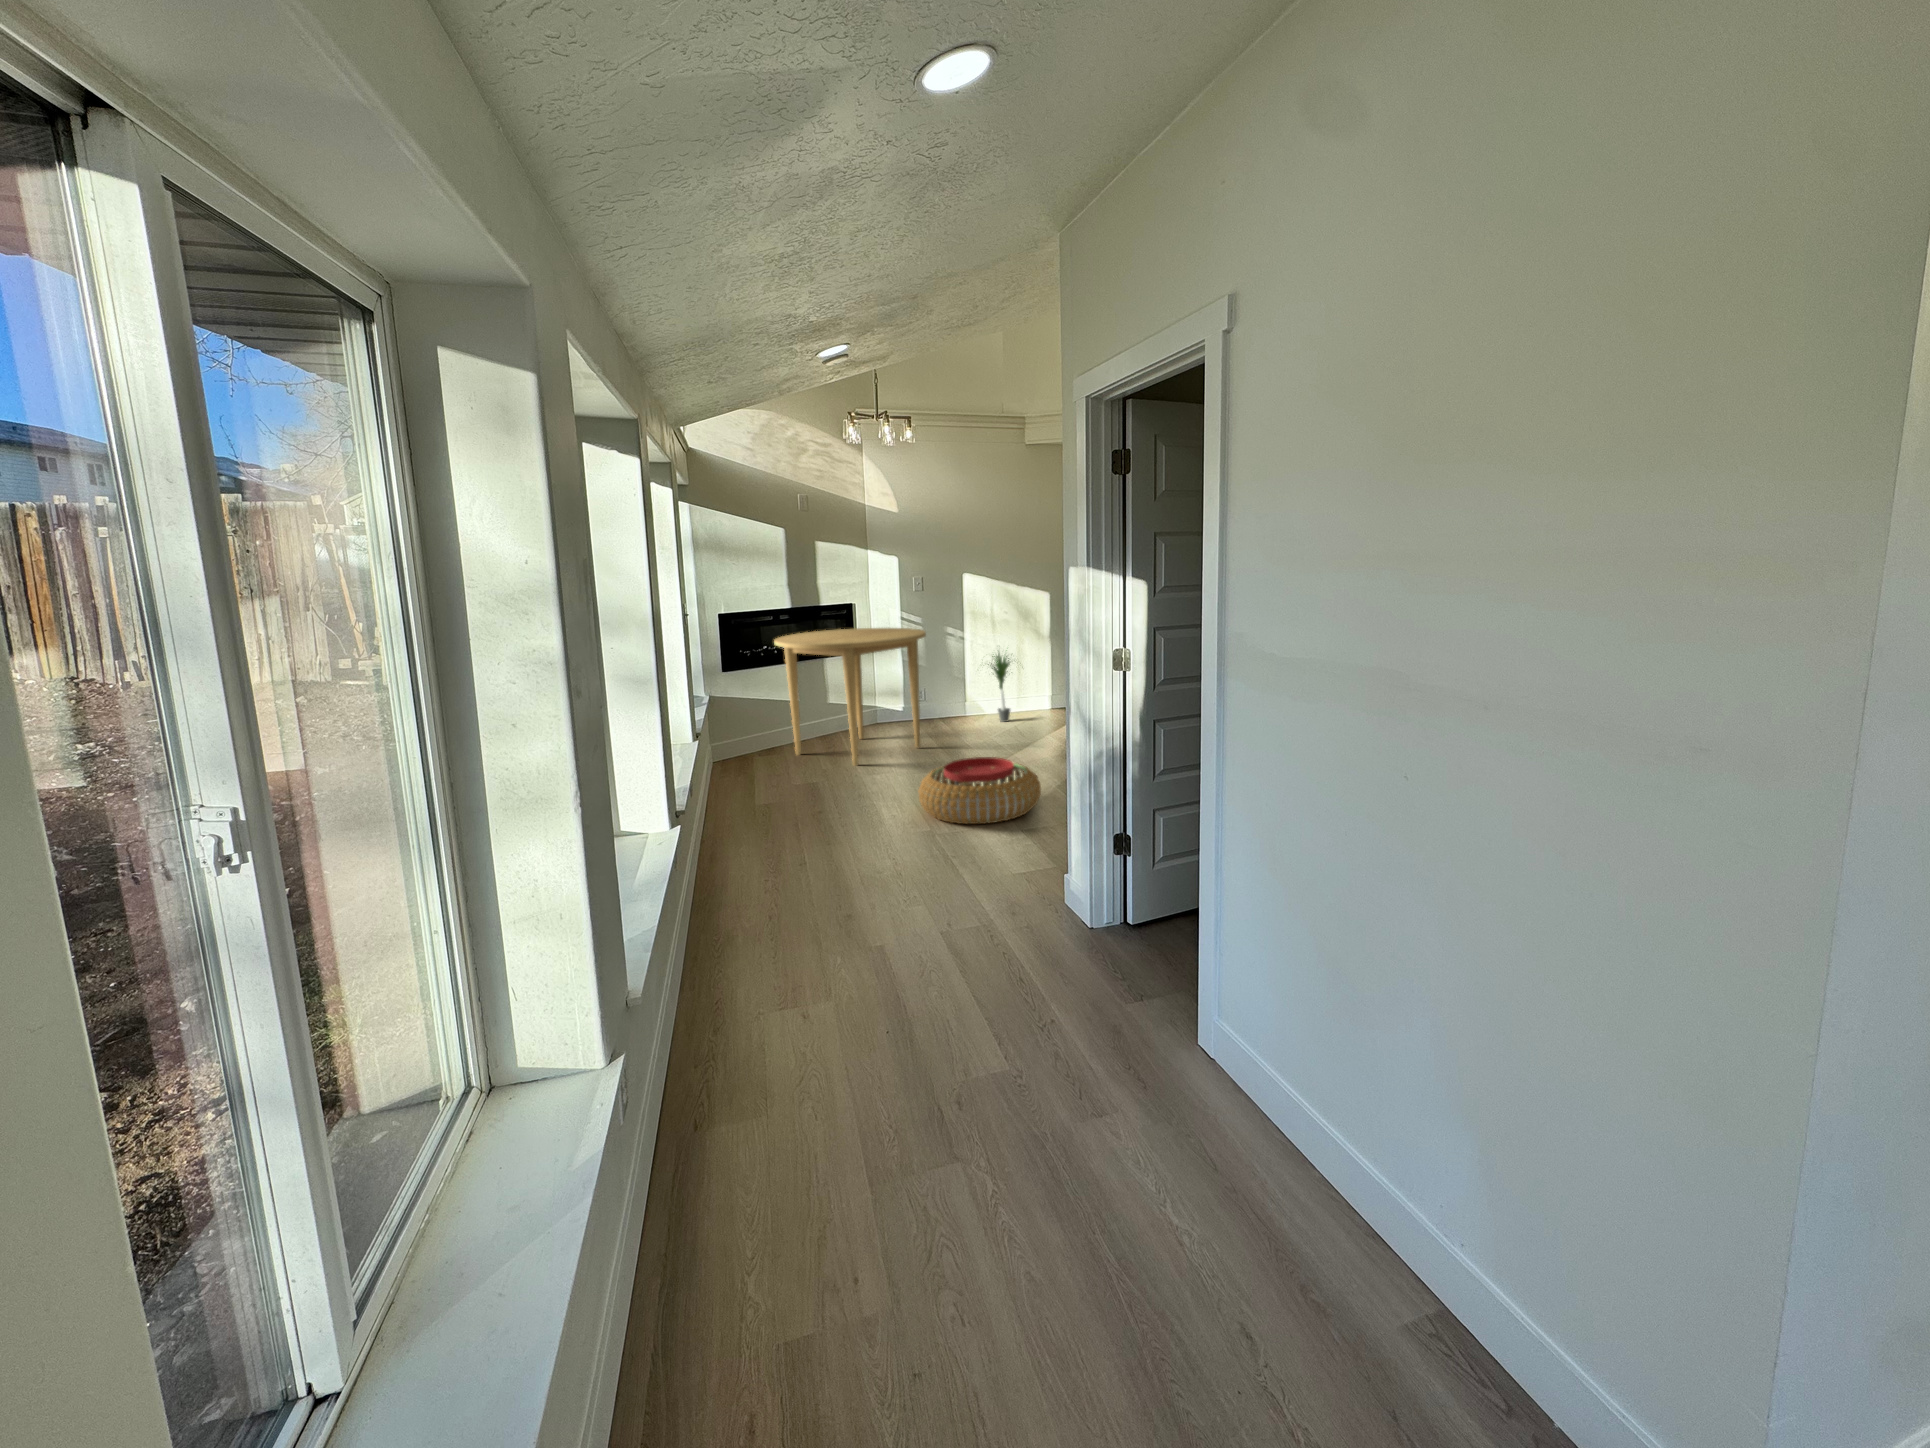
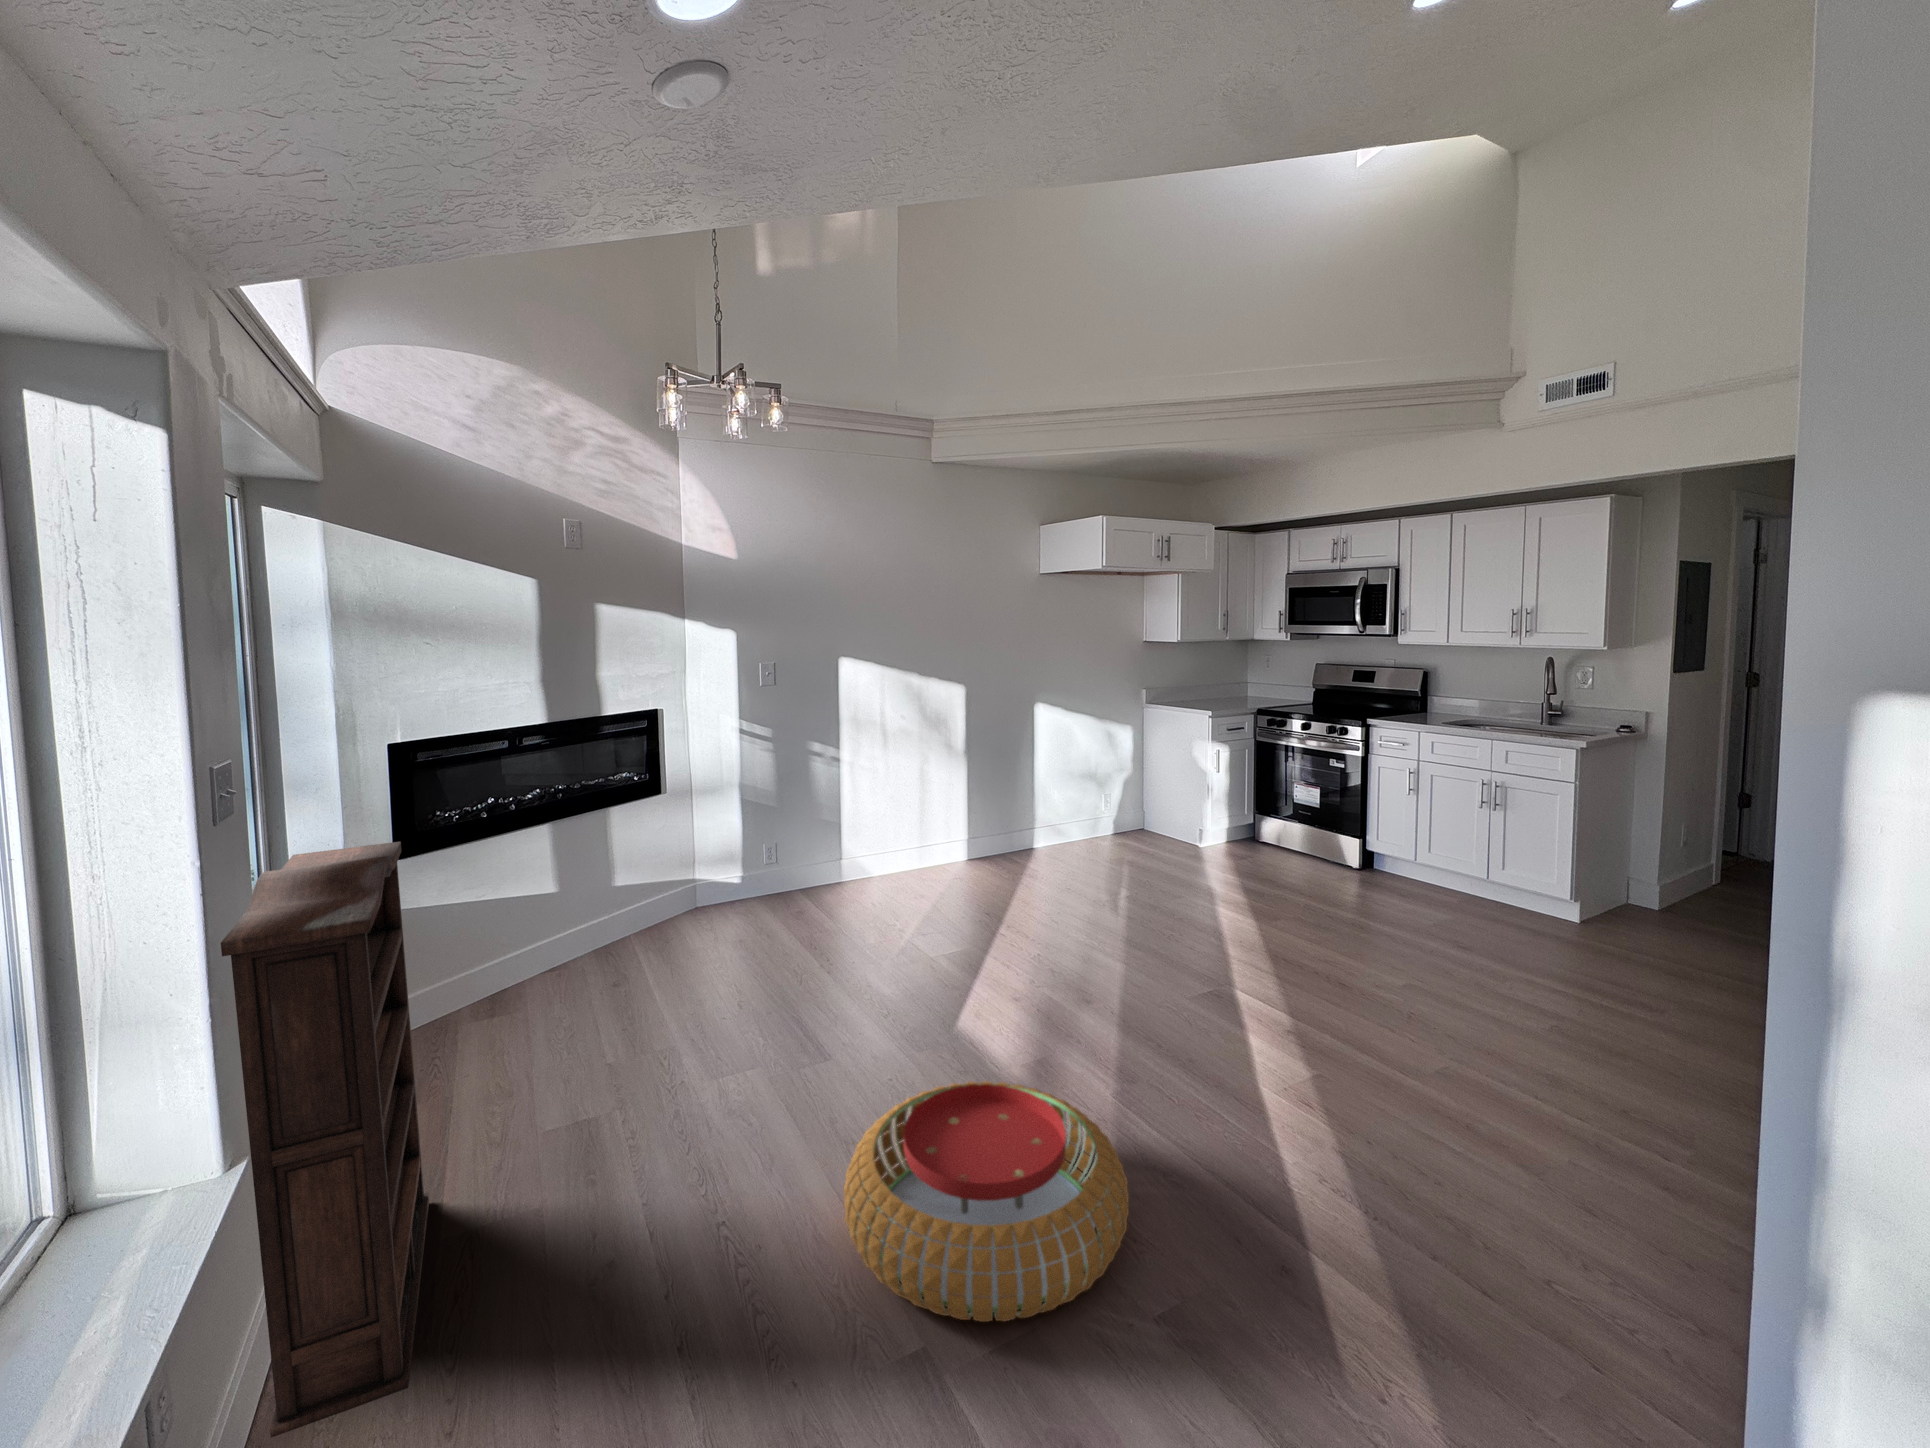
dining table: present [774,628,926,766] -> none [507,754,800,1043]
bookshelf: none [695,640,754,833] -> present [221,842,429,1437]
potted plant: present [988,651,1010,722] -> none [858,763,942,893]

